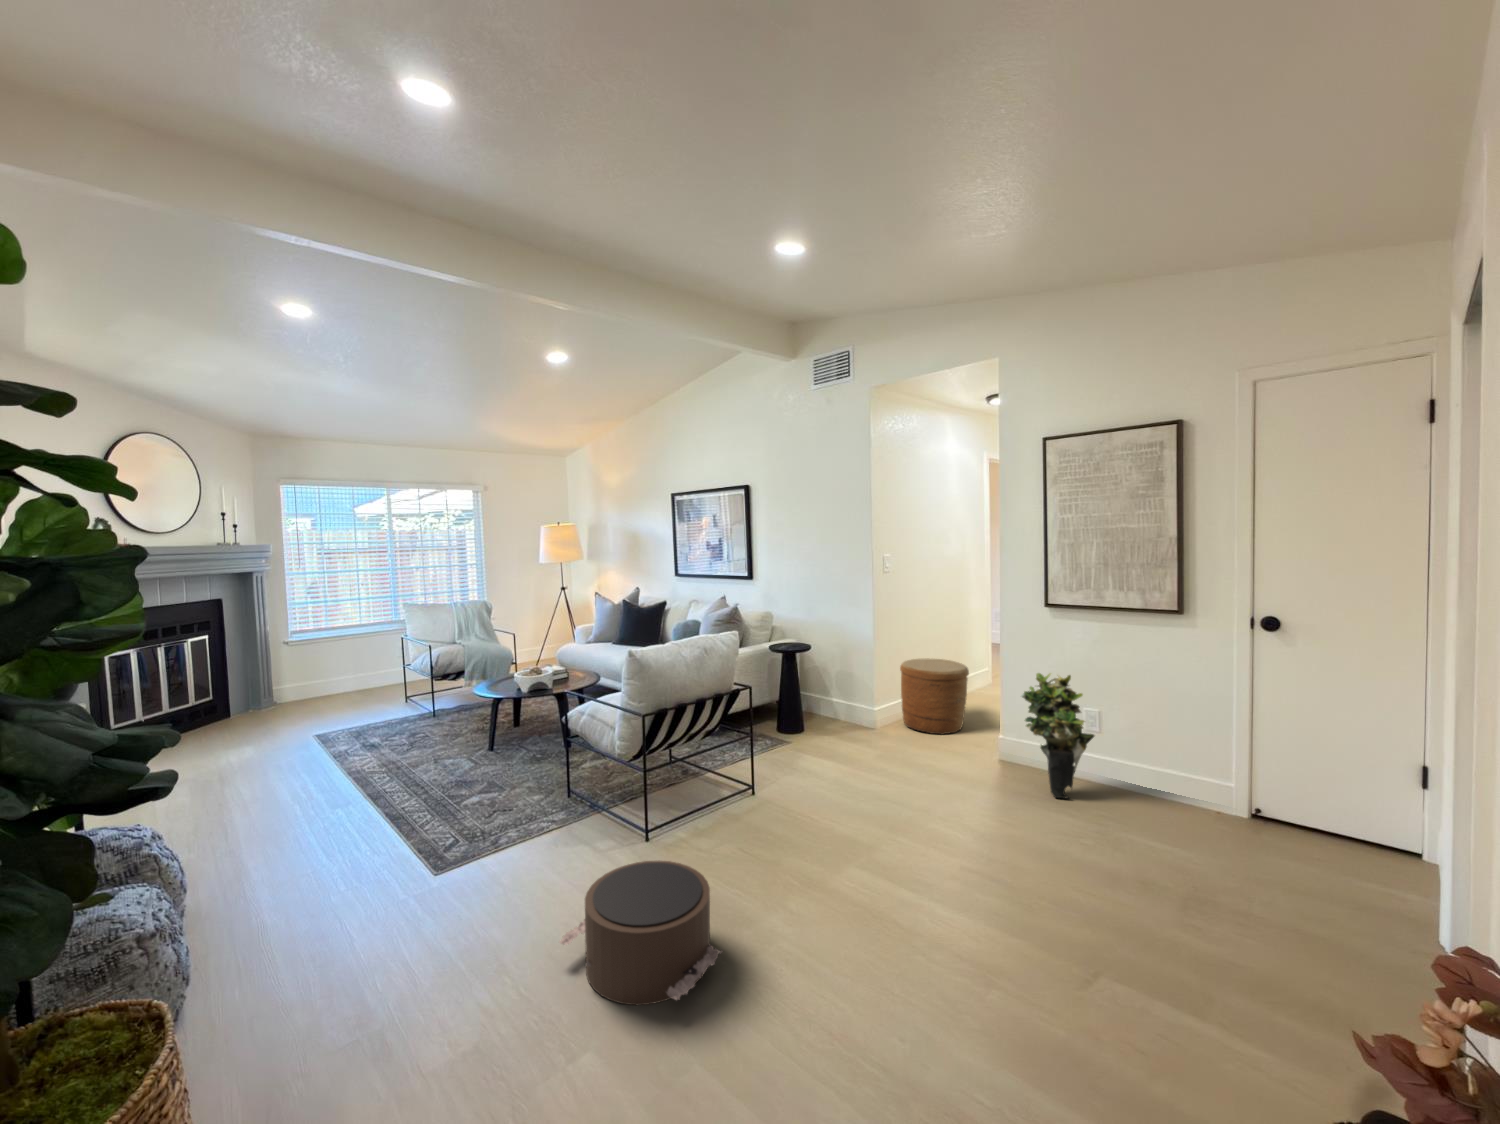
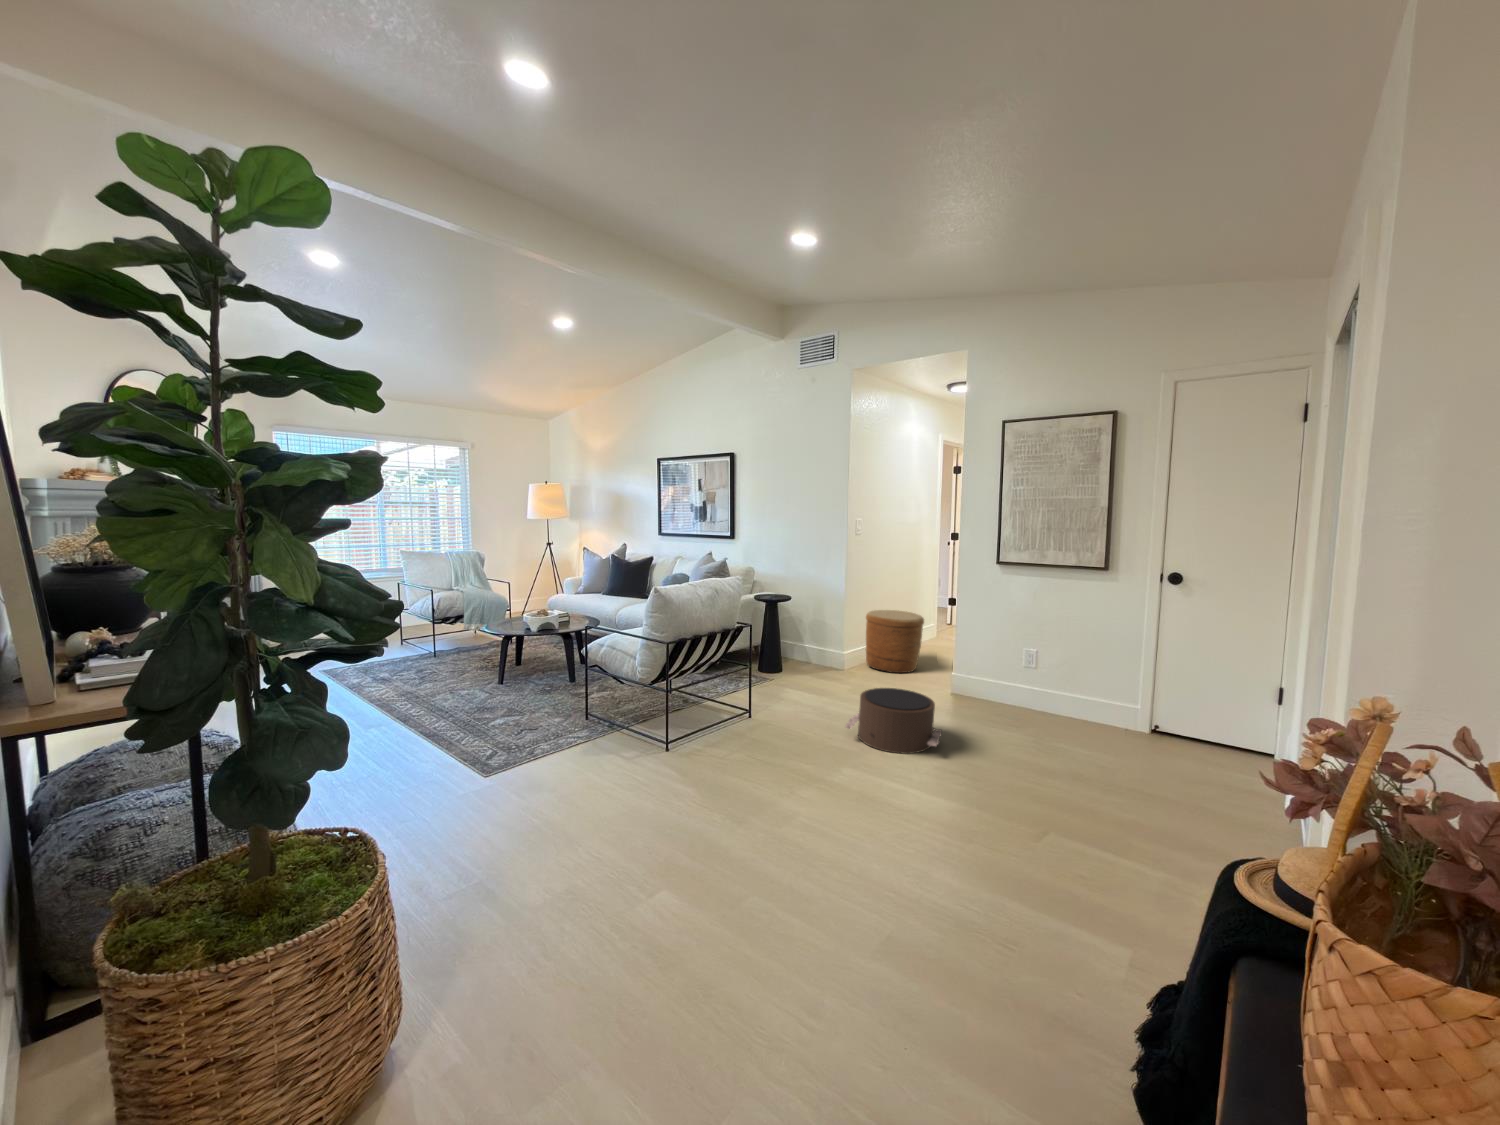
potted plant: present [1021,673,1094,799] -> none [975,618,1034,720]
pouf: present [559,861,722,1005] -> present [845,688,942,754]

